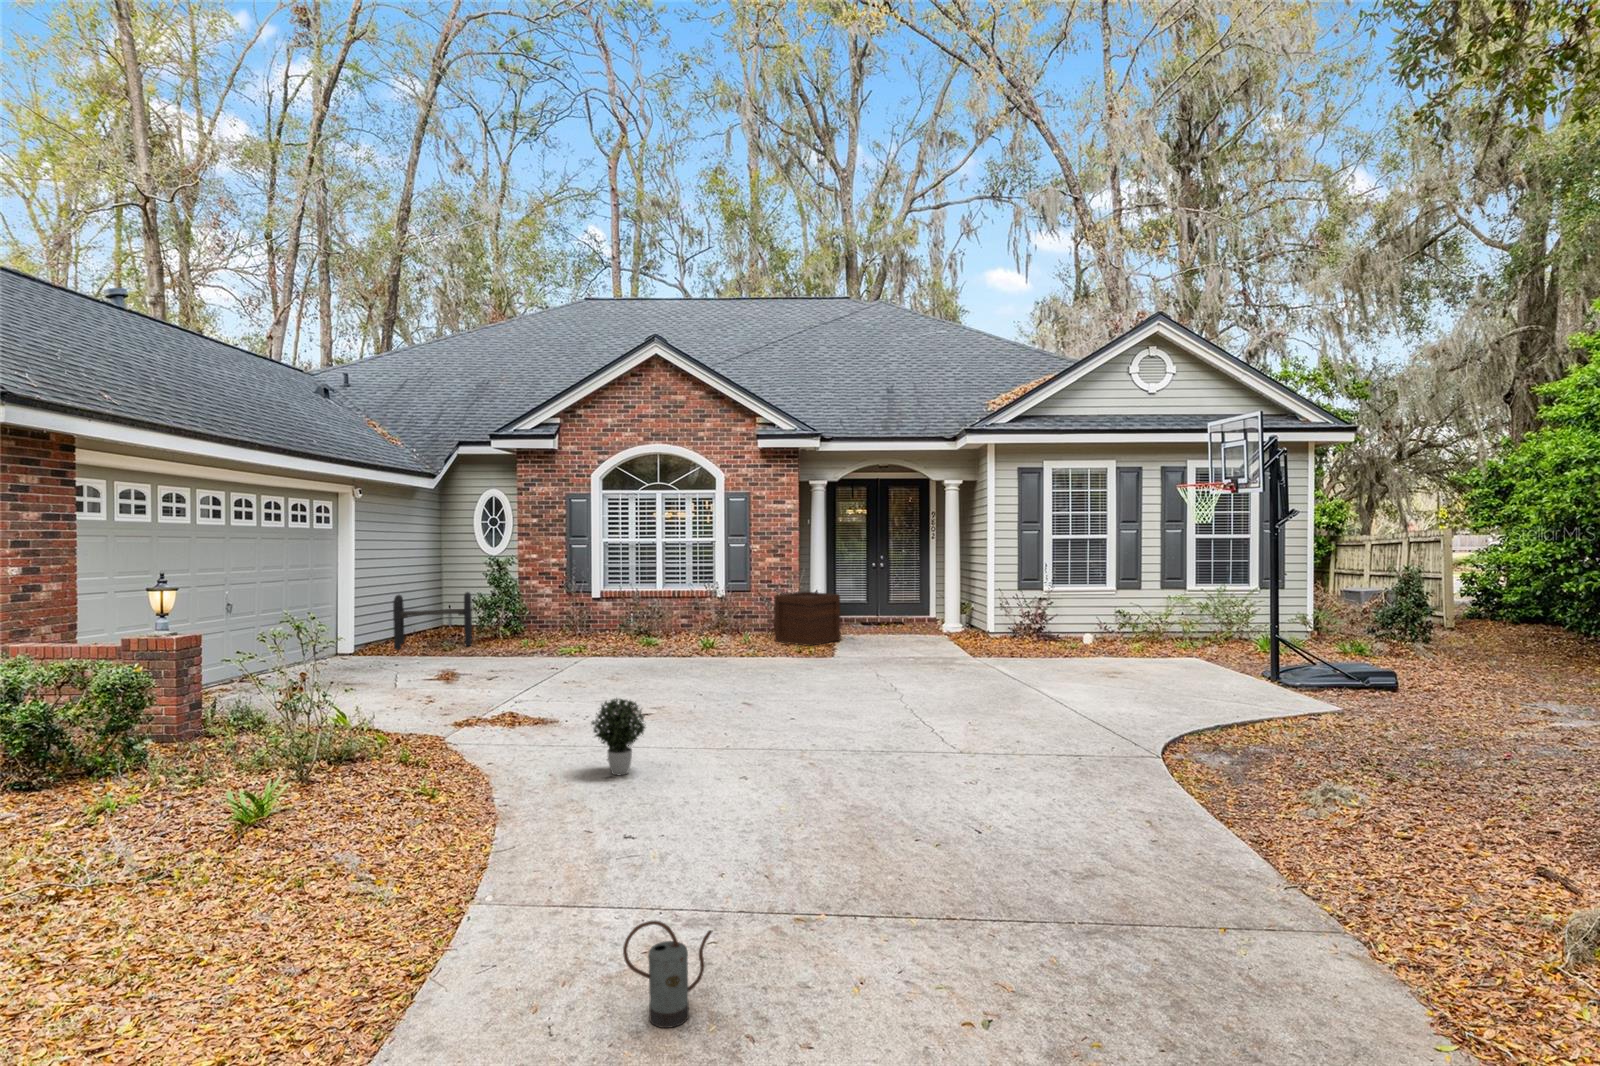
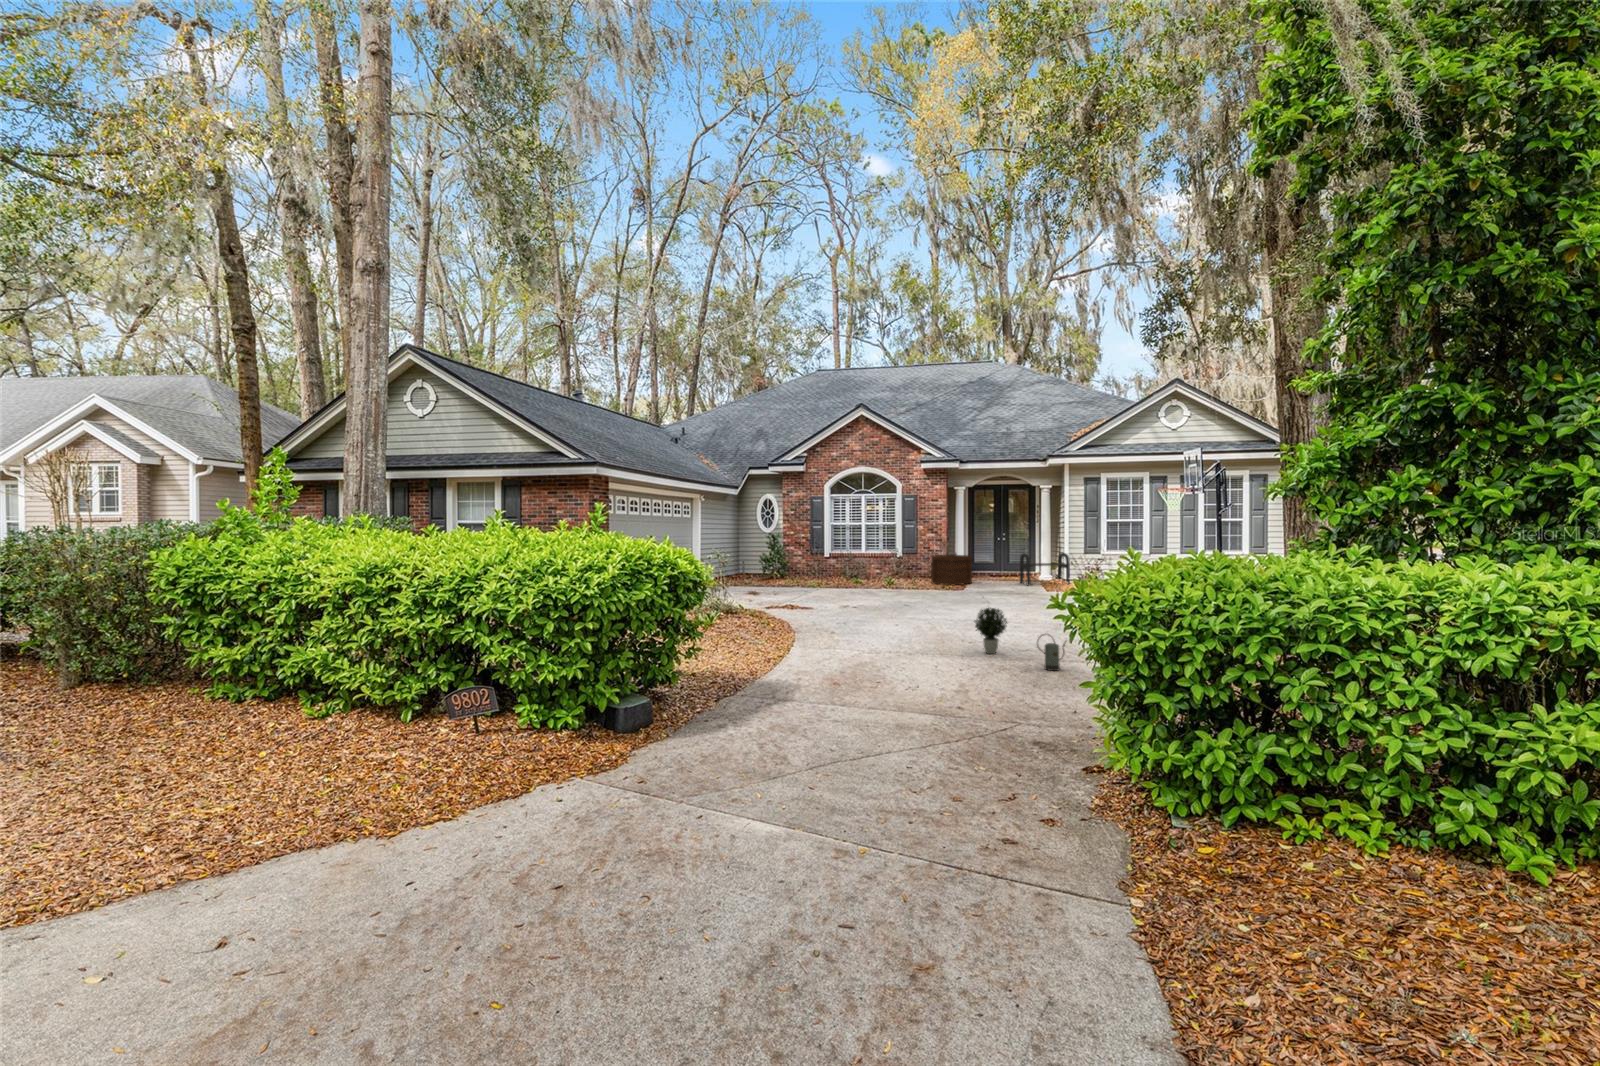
bench: present [393,592,472,650] -> present [1020,553,1070,586]
potted plant: present [591,698,646,775] -> present [975,608,1007,654]
watering can: present [623,921,712,1028] -> present [1037,634,1066,671]

